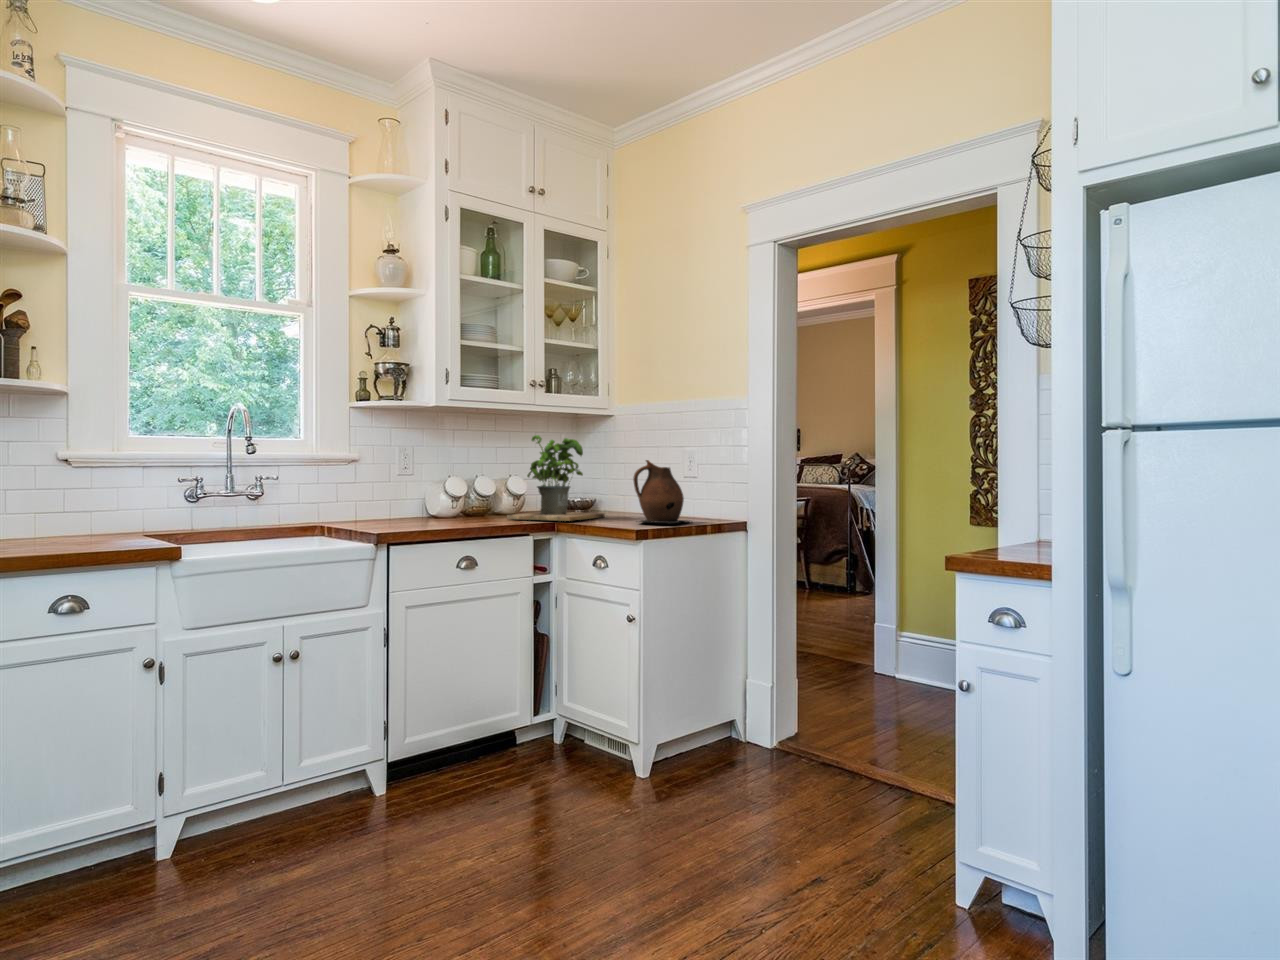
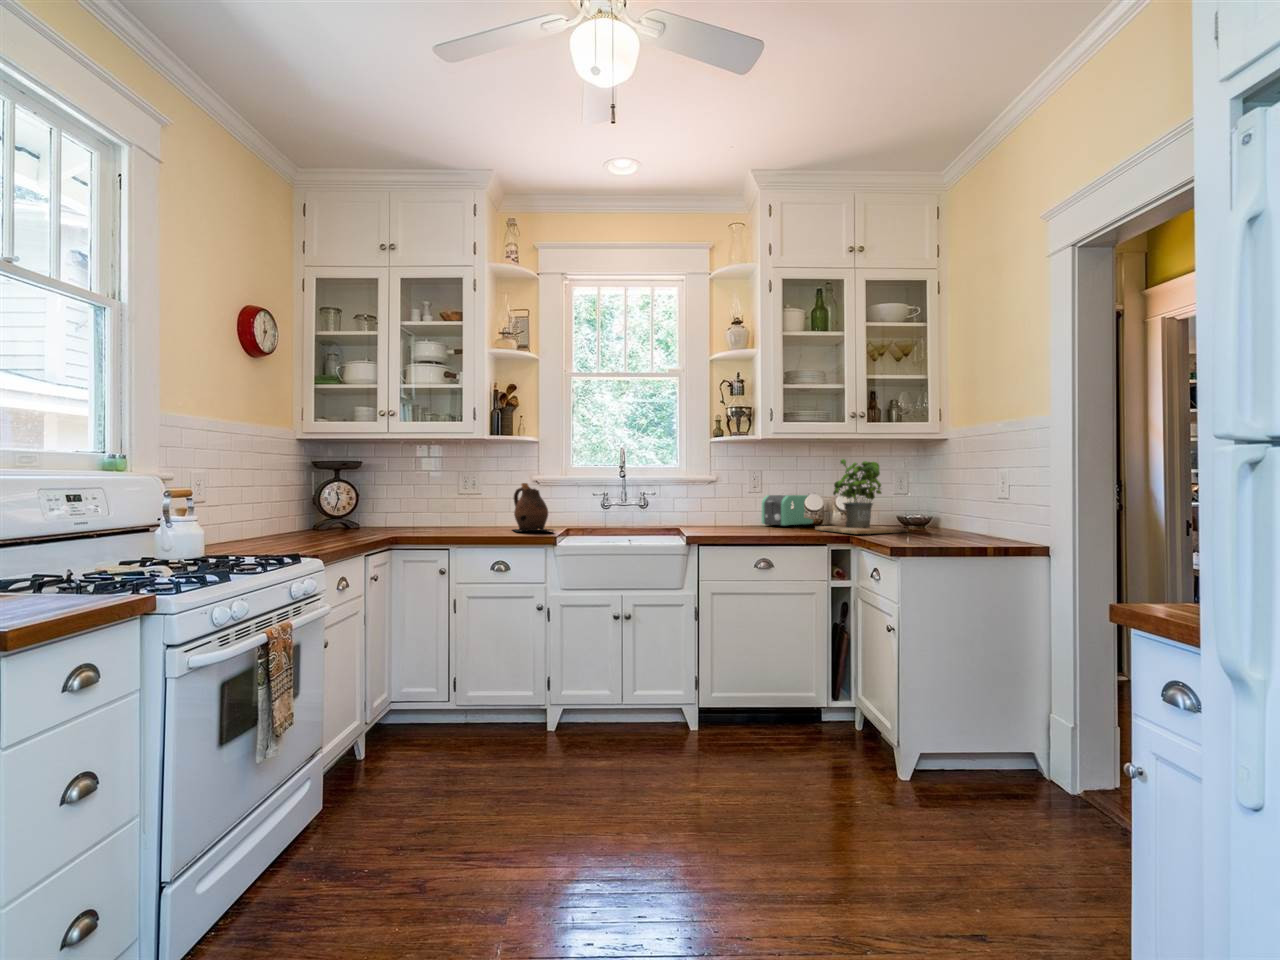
ceramic pitcher: present [633,460,690,524] -> present [514,483,554,531]
toaster: none [428,479,482,517] -> present [762,495,813,526]

